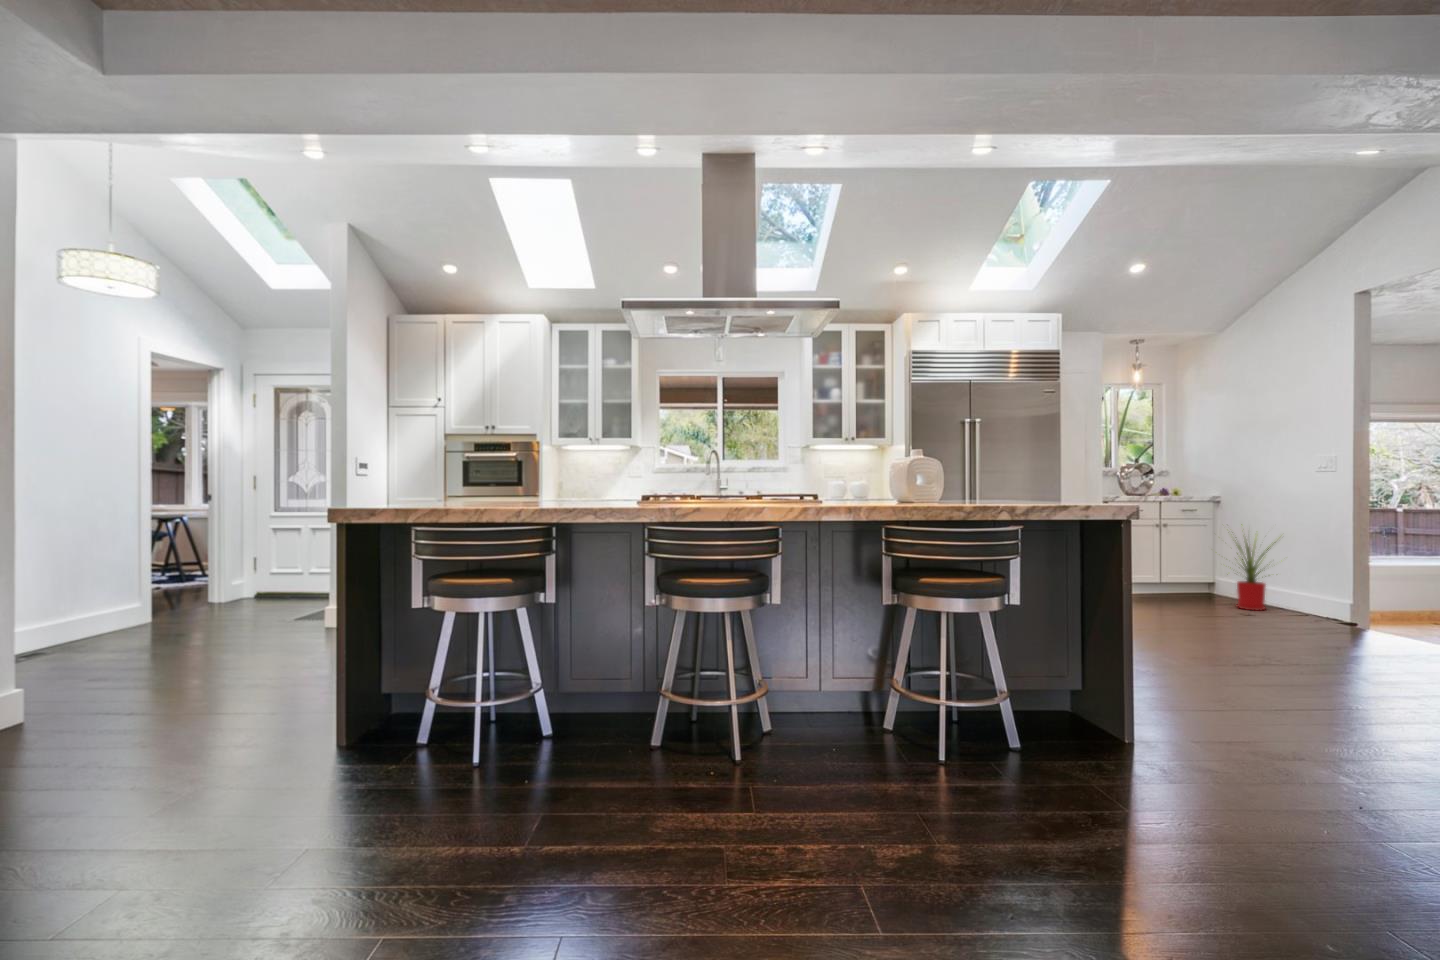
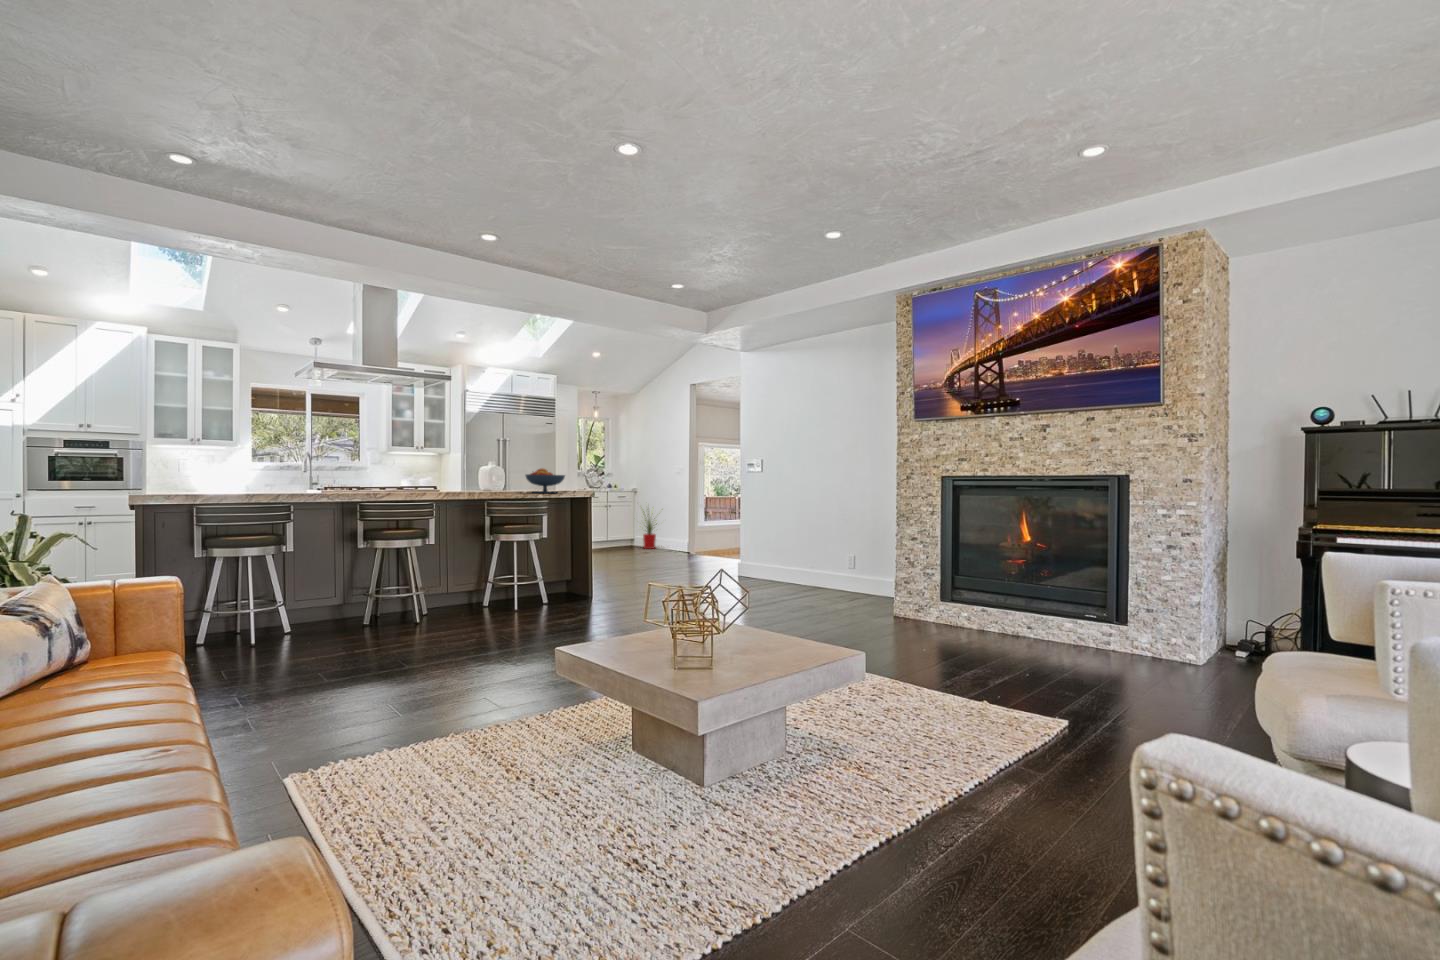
fruit bowl: none [972,456,1065,509] -> present [526,468,565,493]

